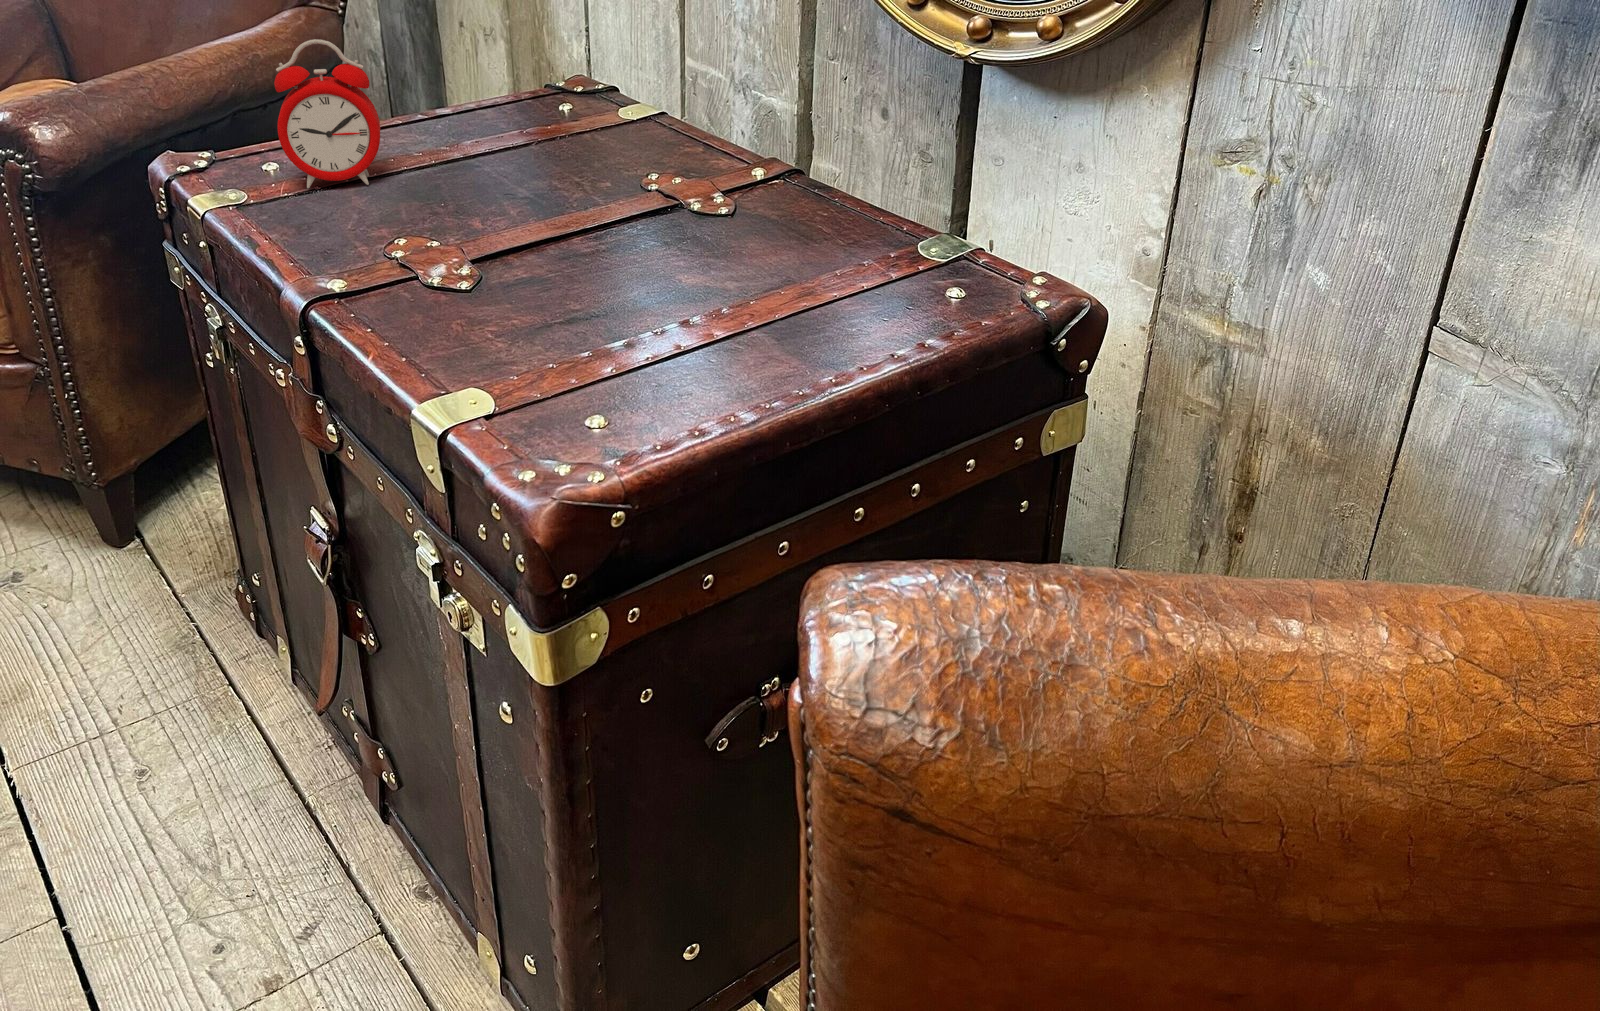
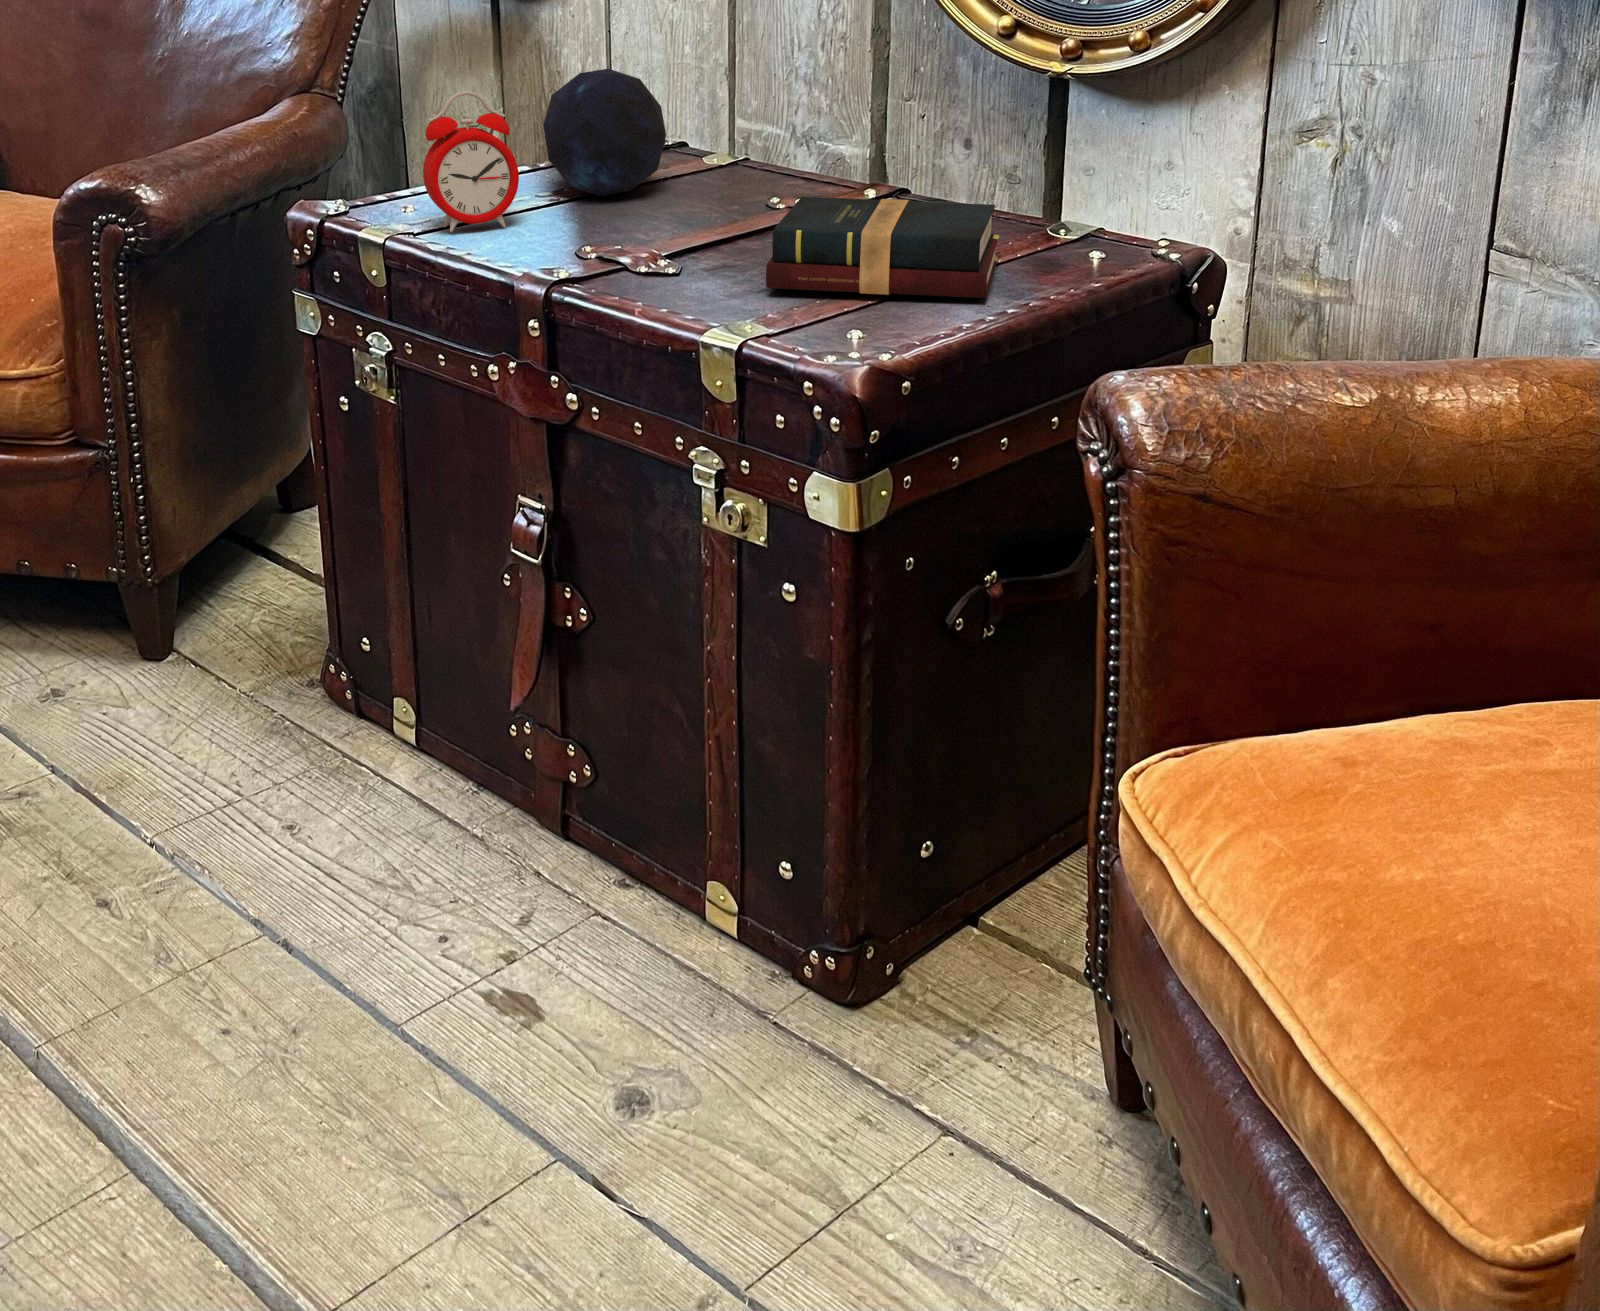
decorative orb: none [431,13,566,150] -> present [543,69,666,197]
hardback book: none [563,187,859,345] -> present [766,197,999,298]

